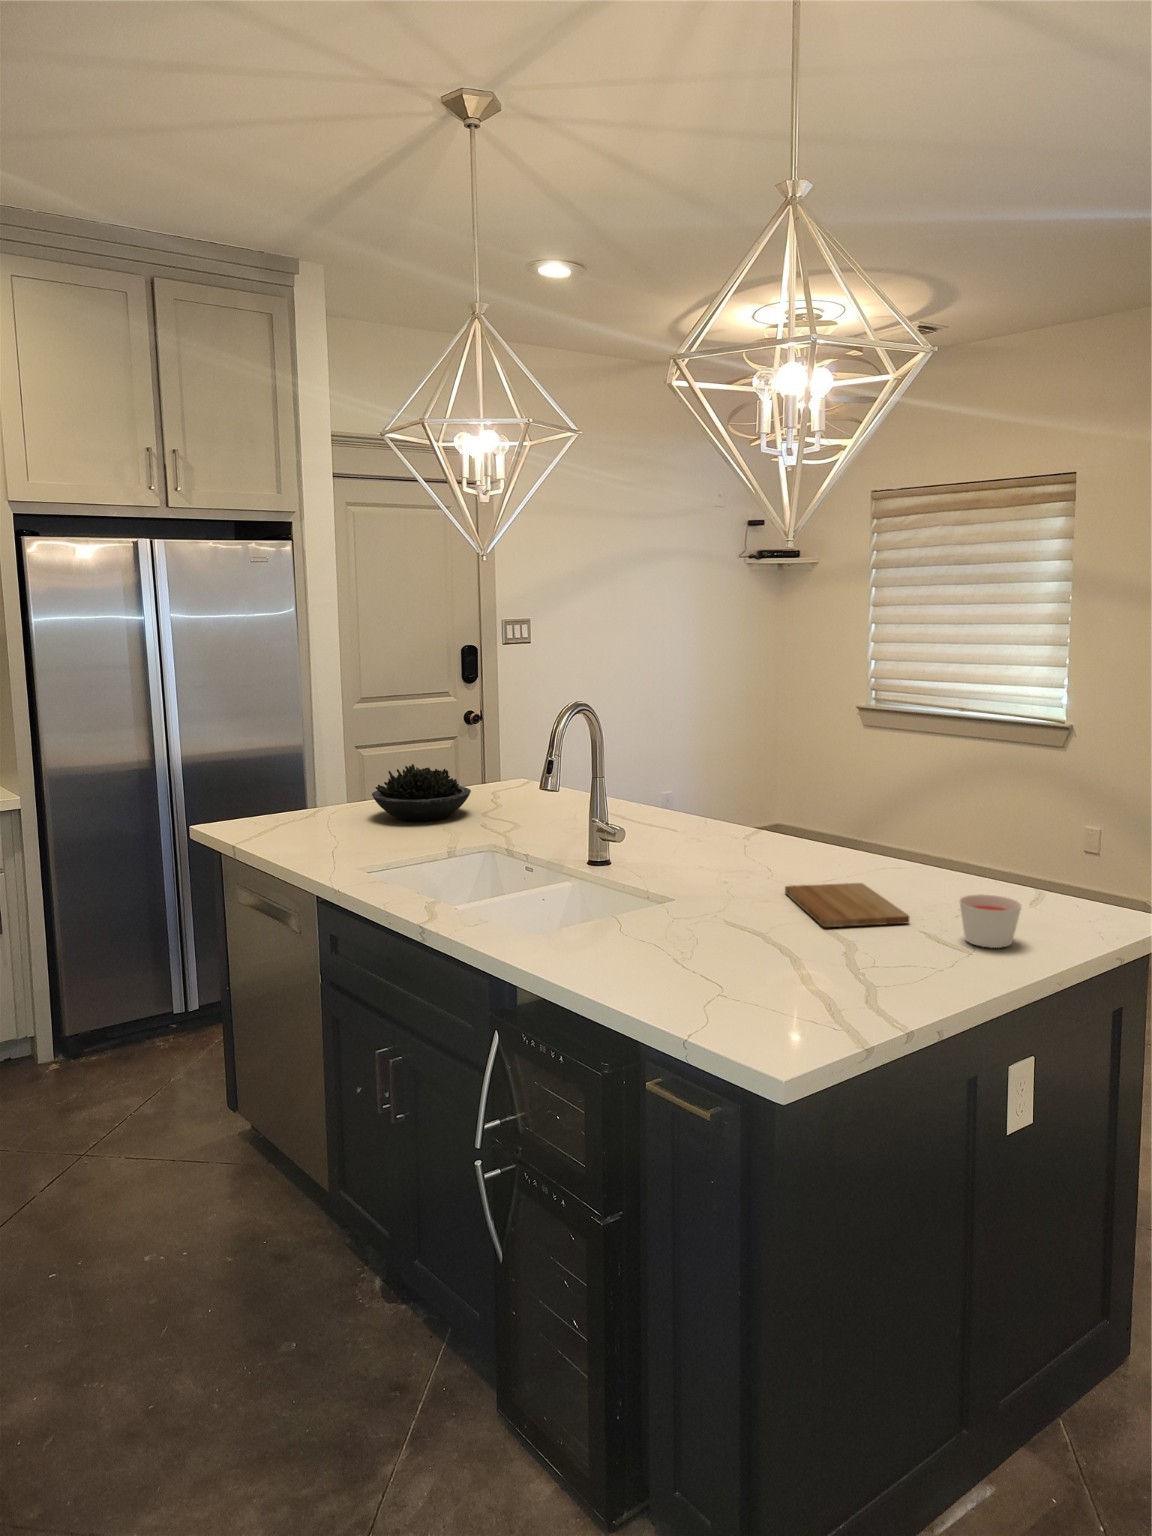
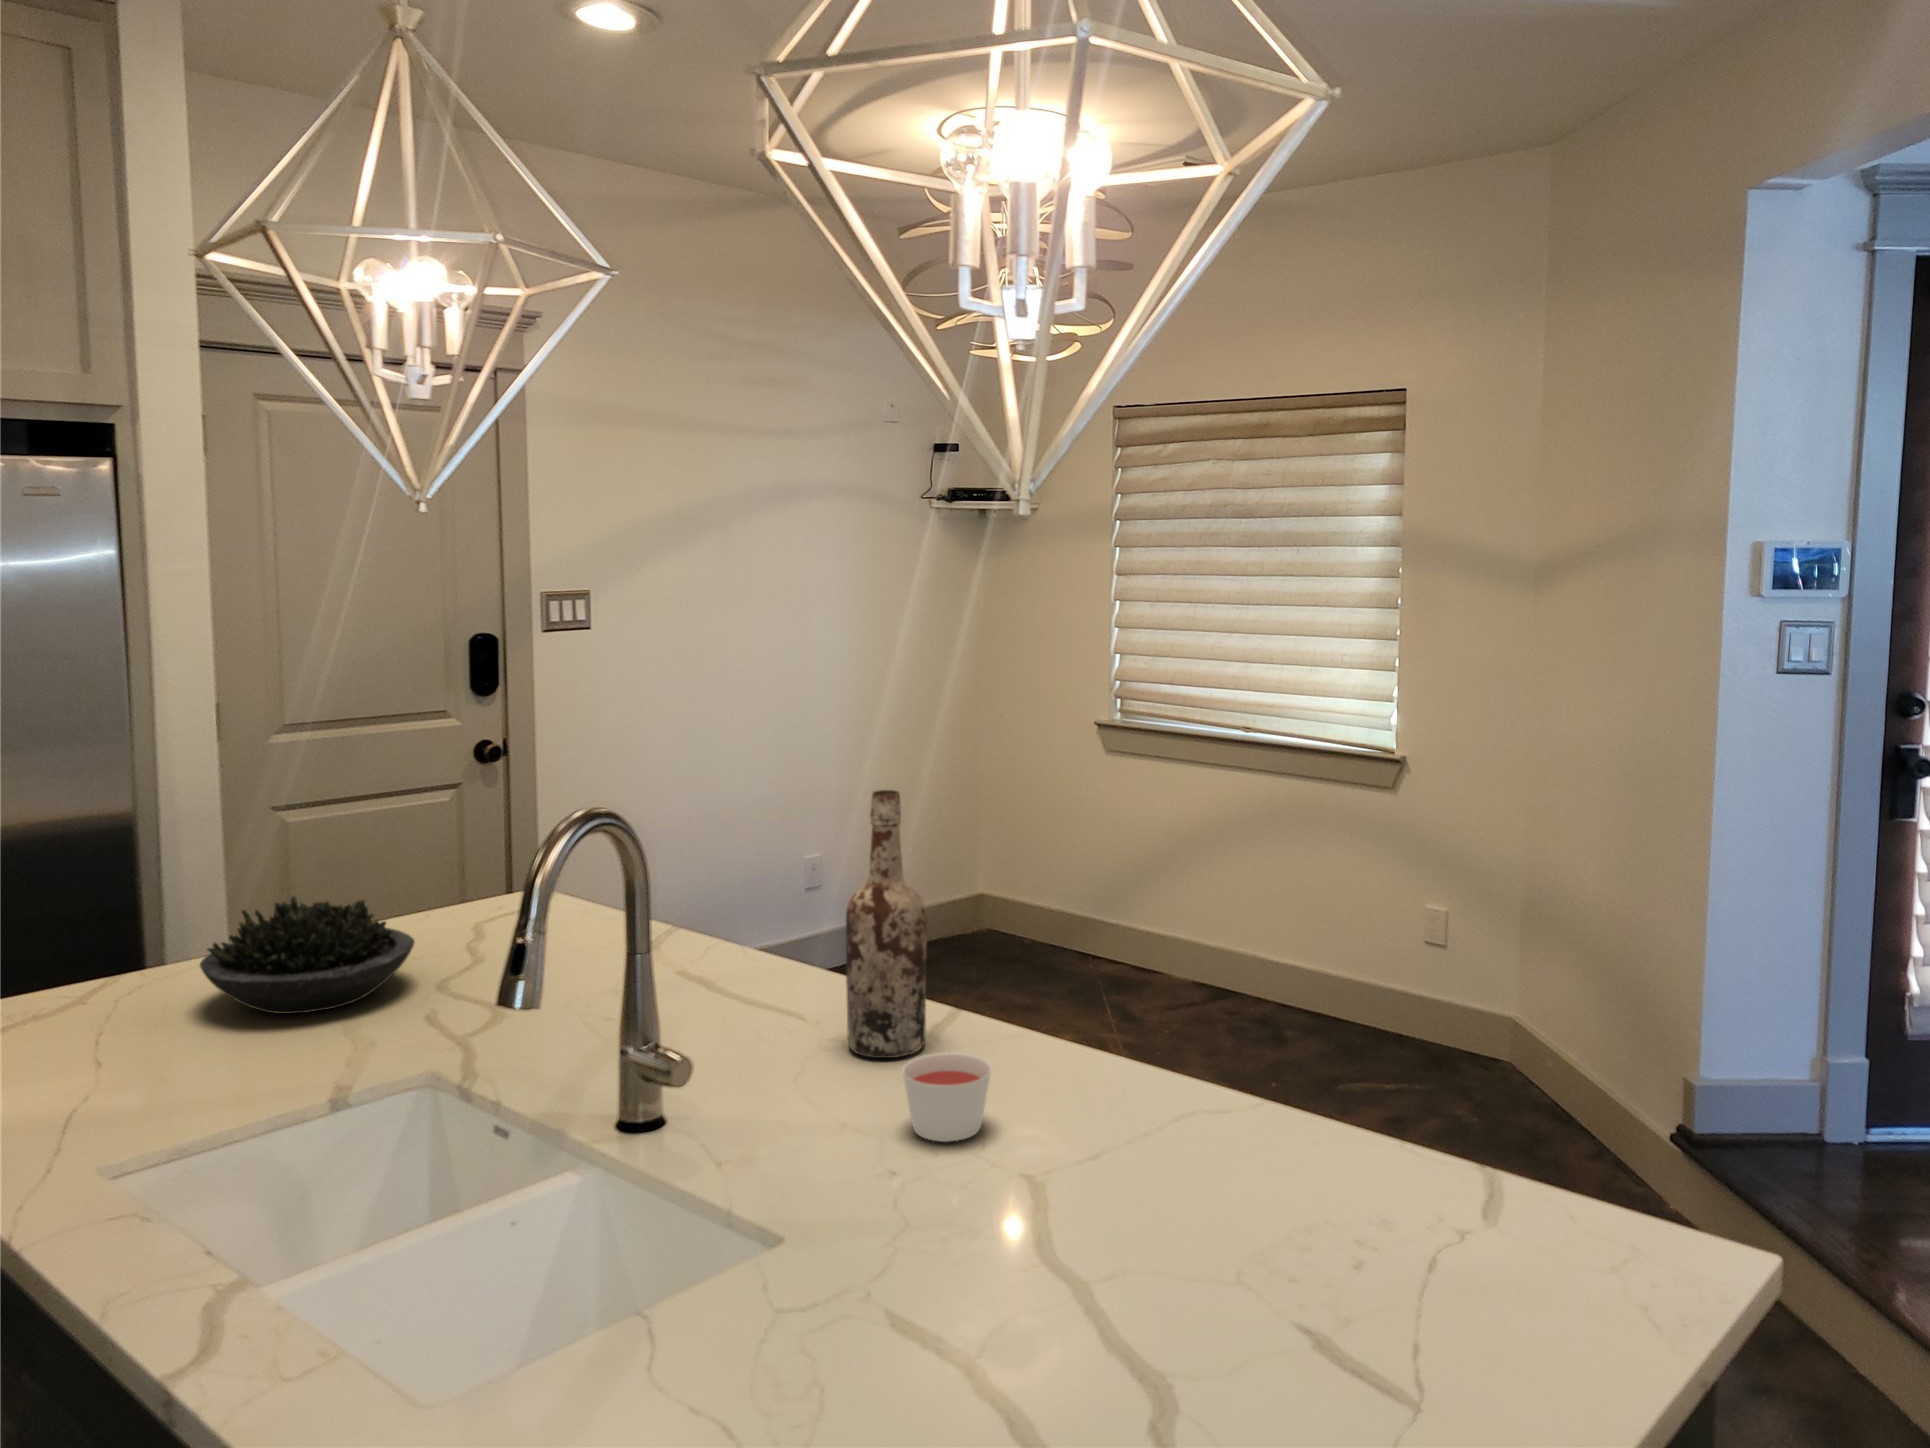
wine bottle: none [698,705,741,845] -> present [846,790,927,1058]
cutting board: present [785,883,909,927] -> none [1016,1169,1274,1327]
candle: present [960,894,1022,948] -> present [903,1053,991,1142]

